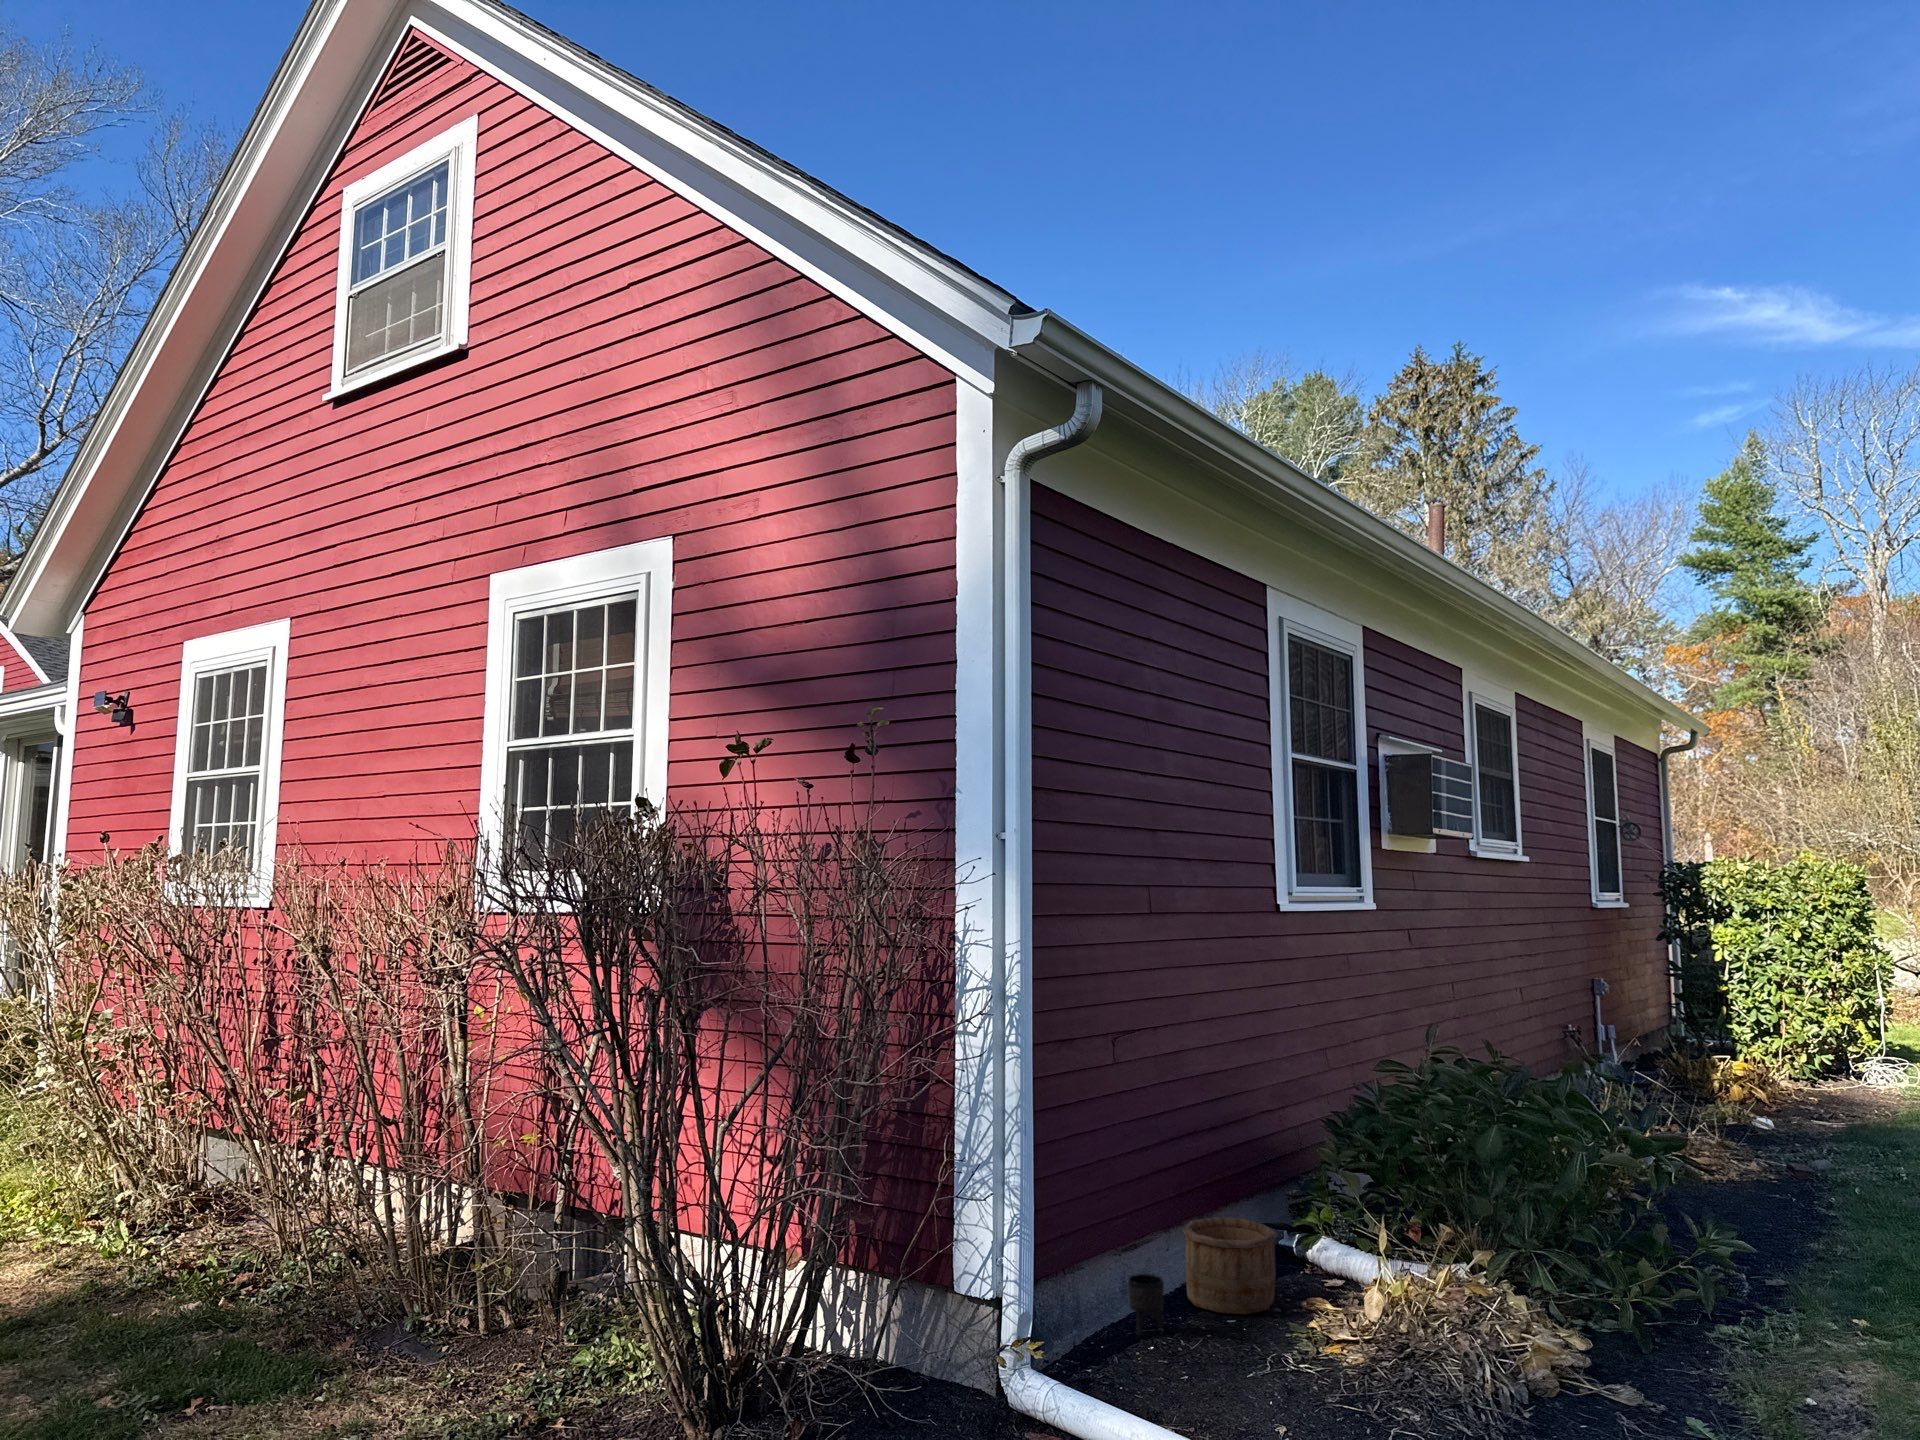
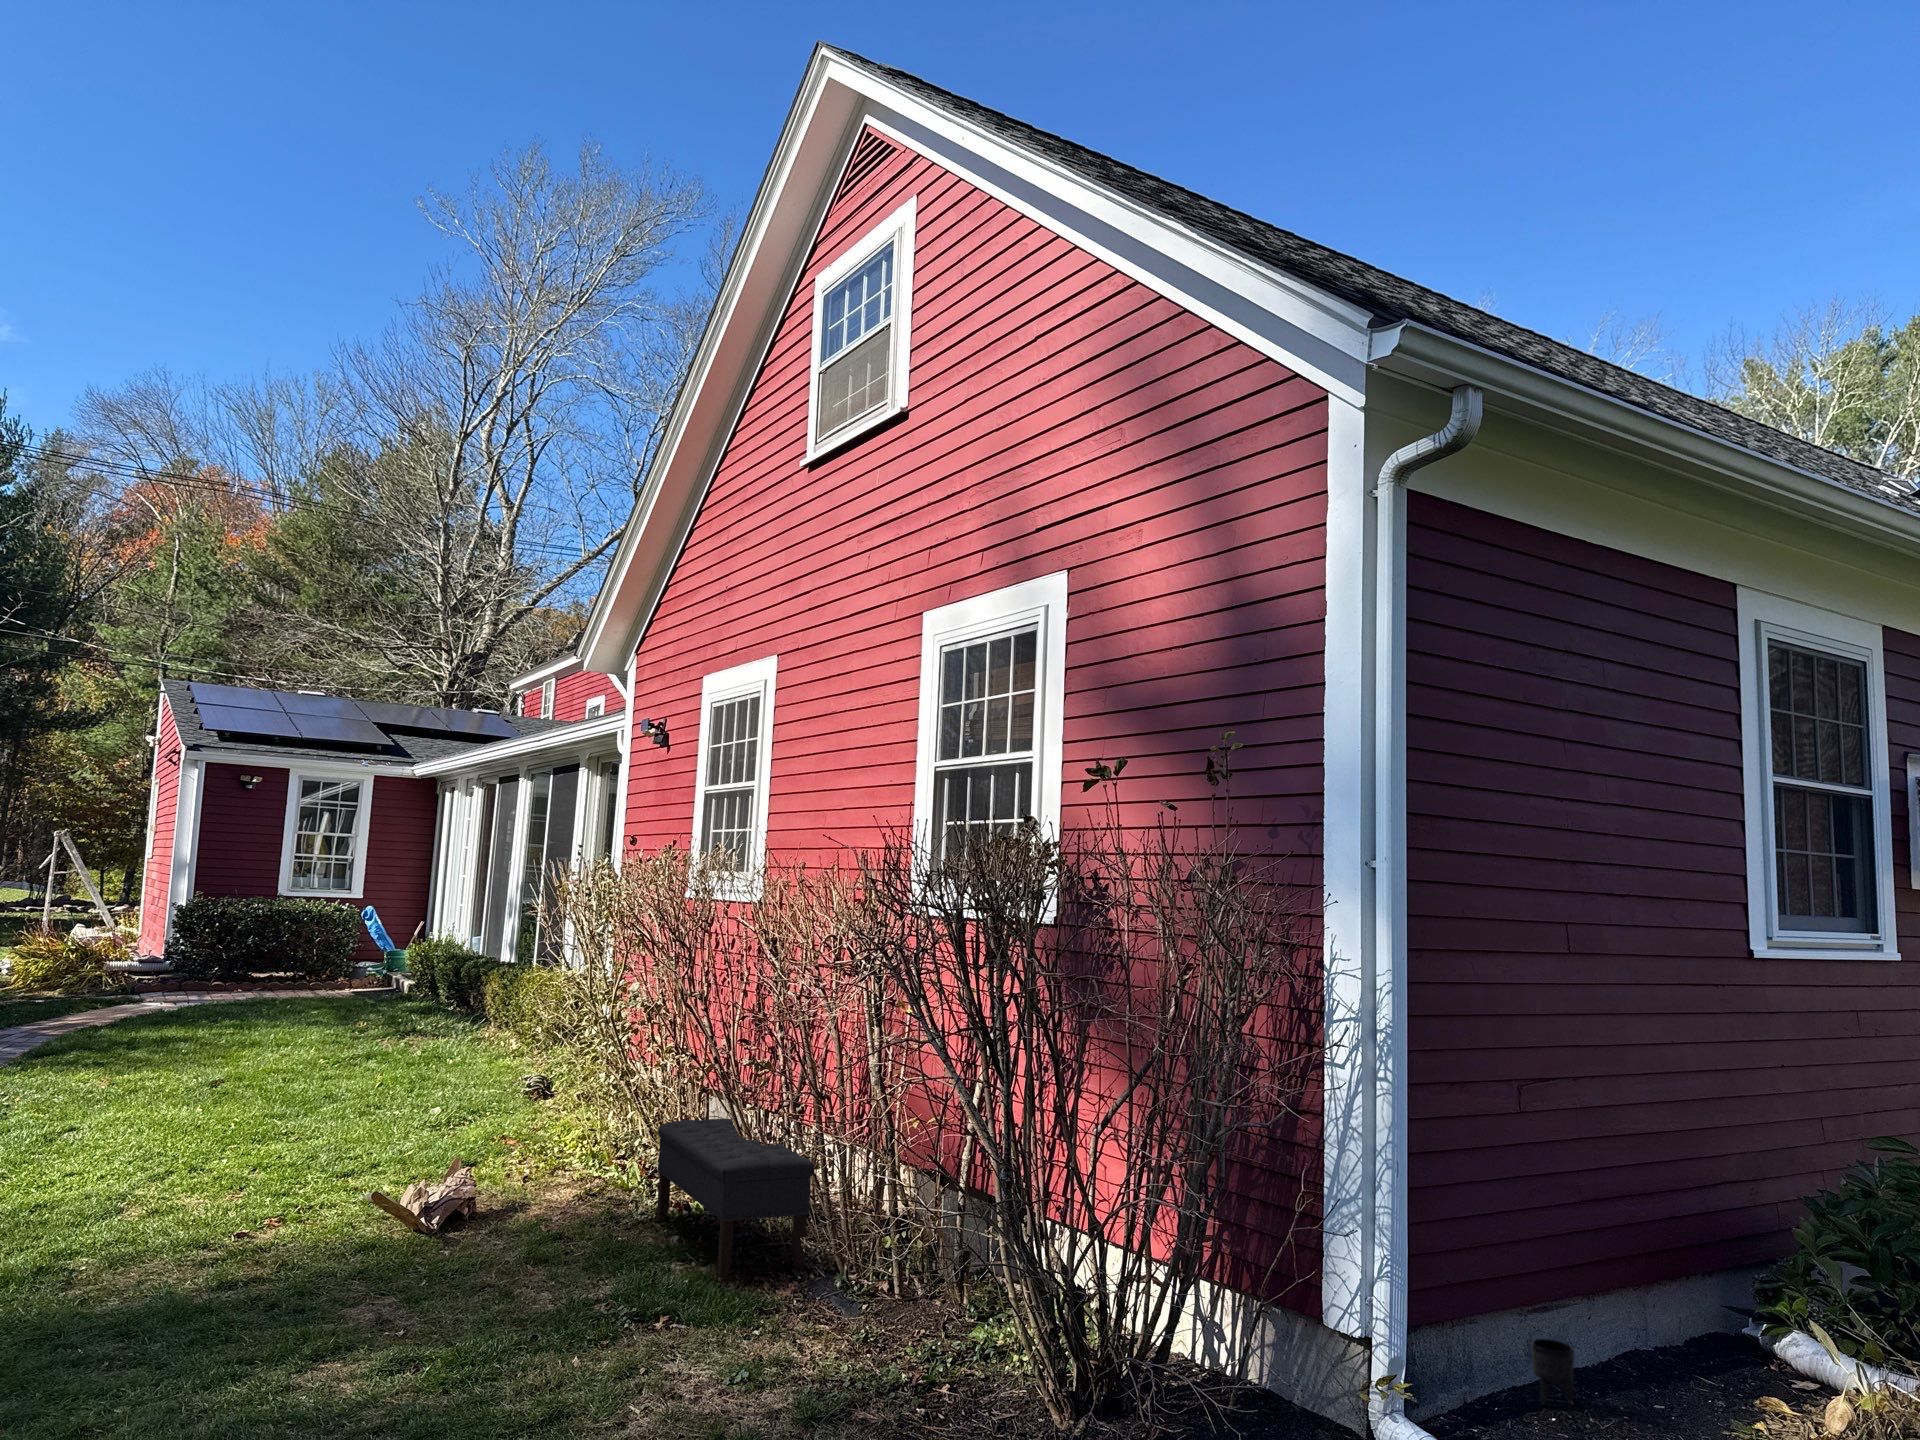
bench: none [153,1155,371,1340] -> present [657,1119,814,1278]
wooden bucket: present [1183,1217,1278,1314] -> none [1607,1290,1724,1403]

